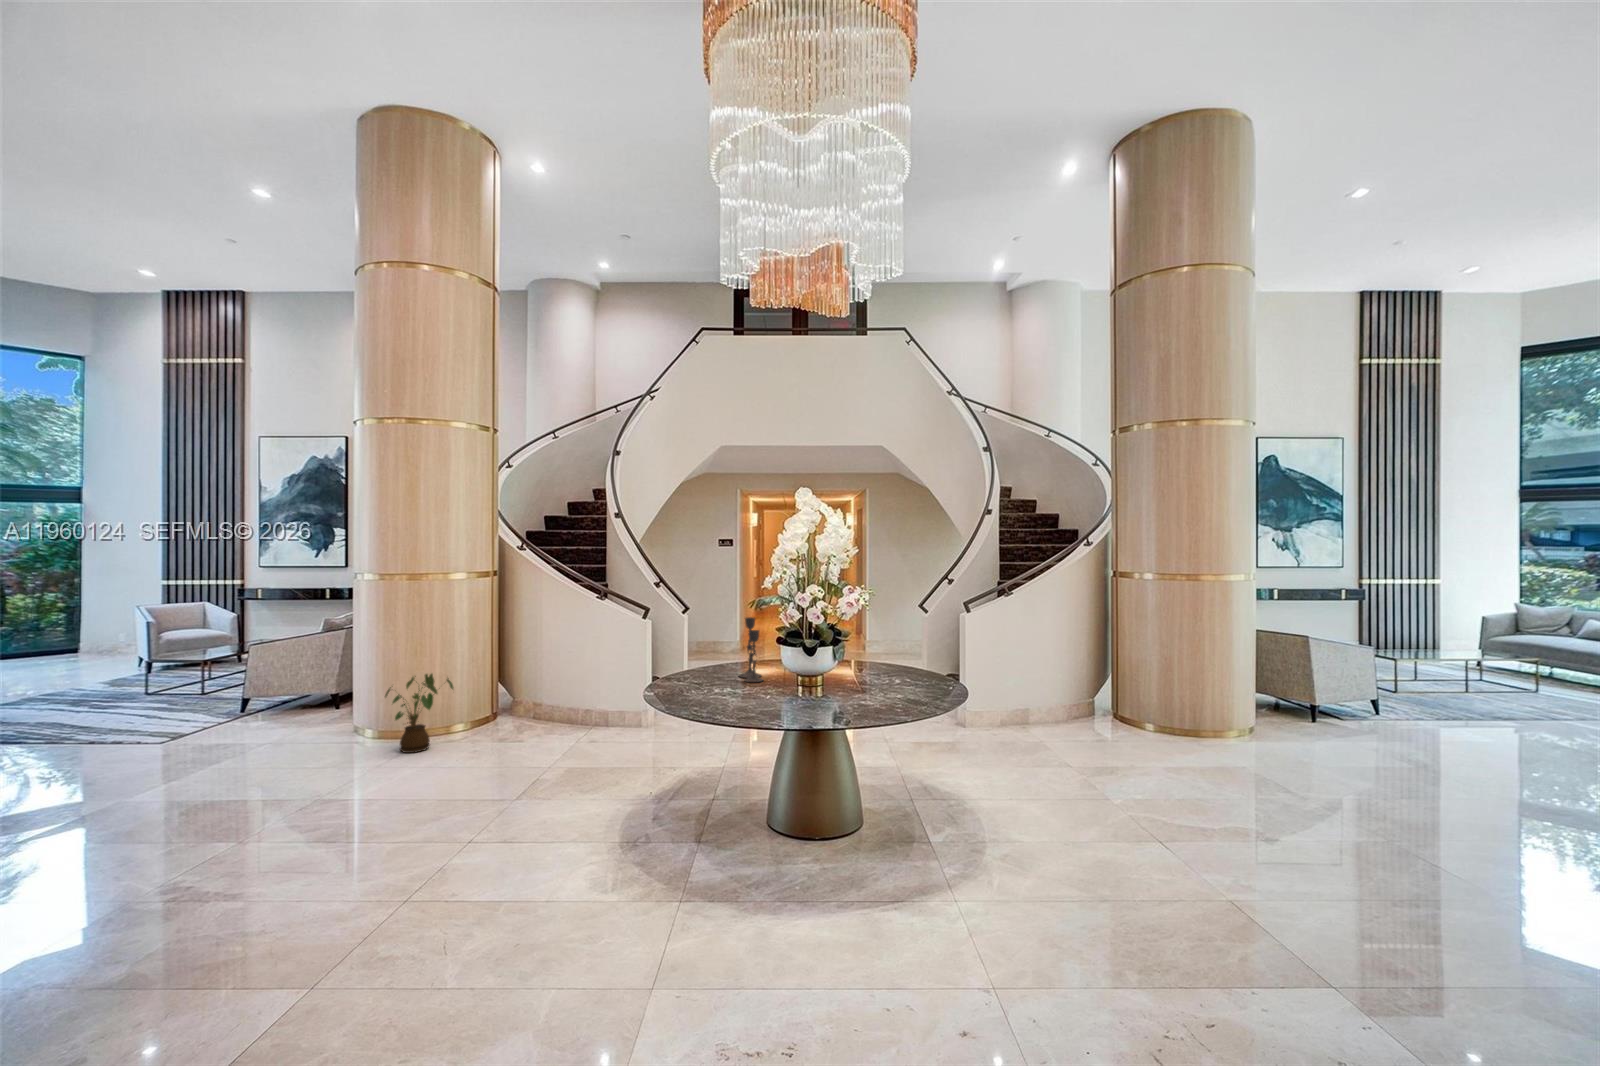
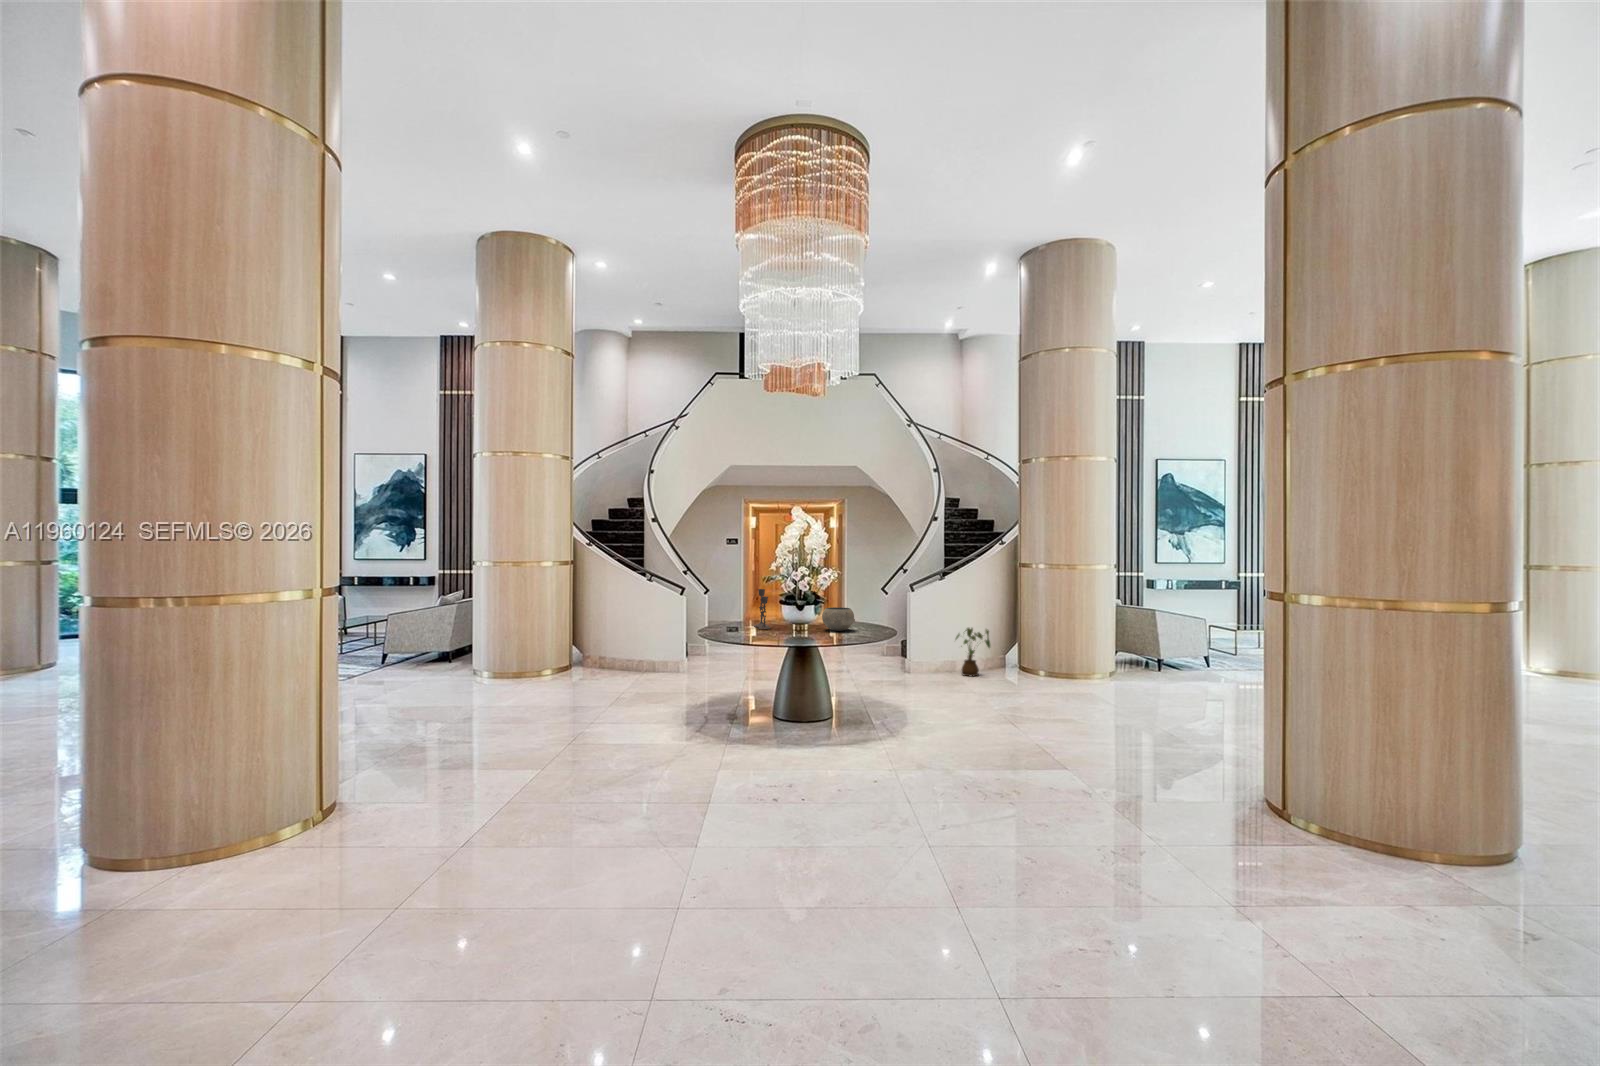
ceramic bowl: none [845,647,898,686] -> present [822,607,855,631]
house plant: present [385,674,454,753] -> present [956,628,990,676]

